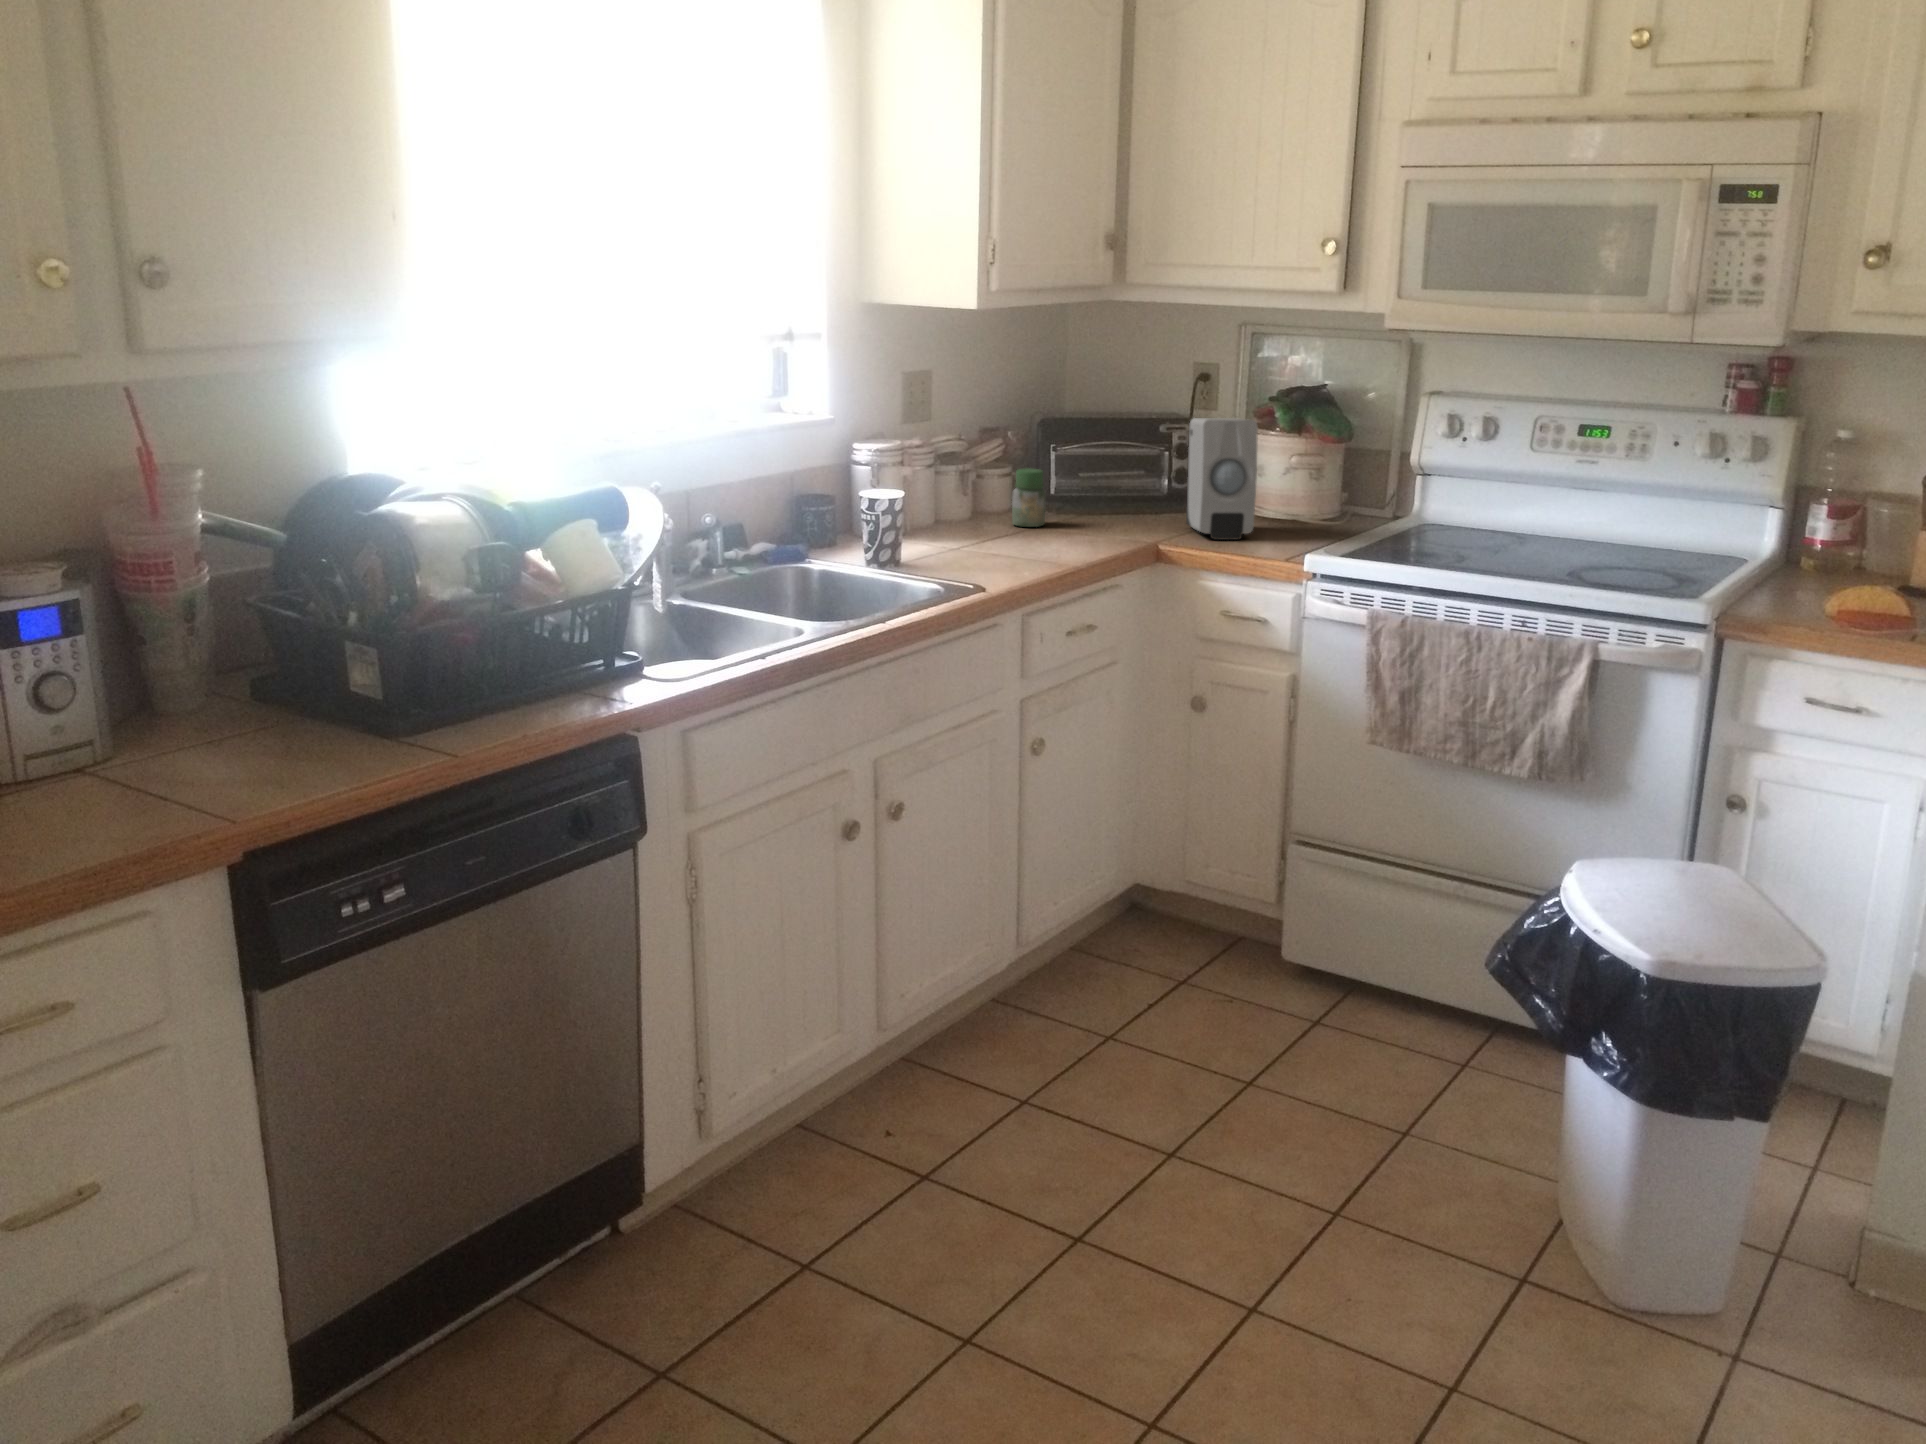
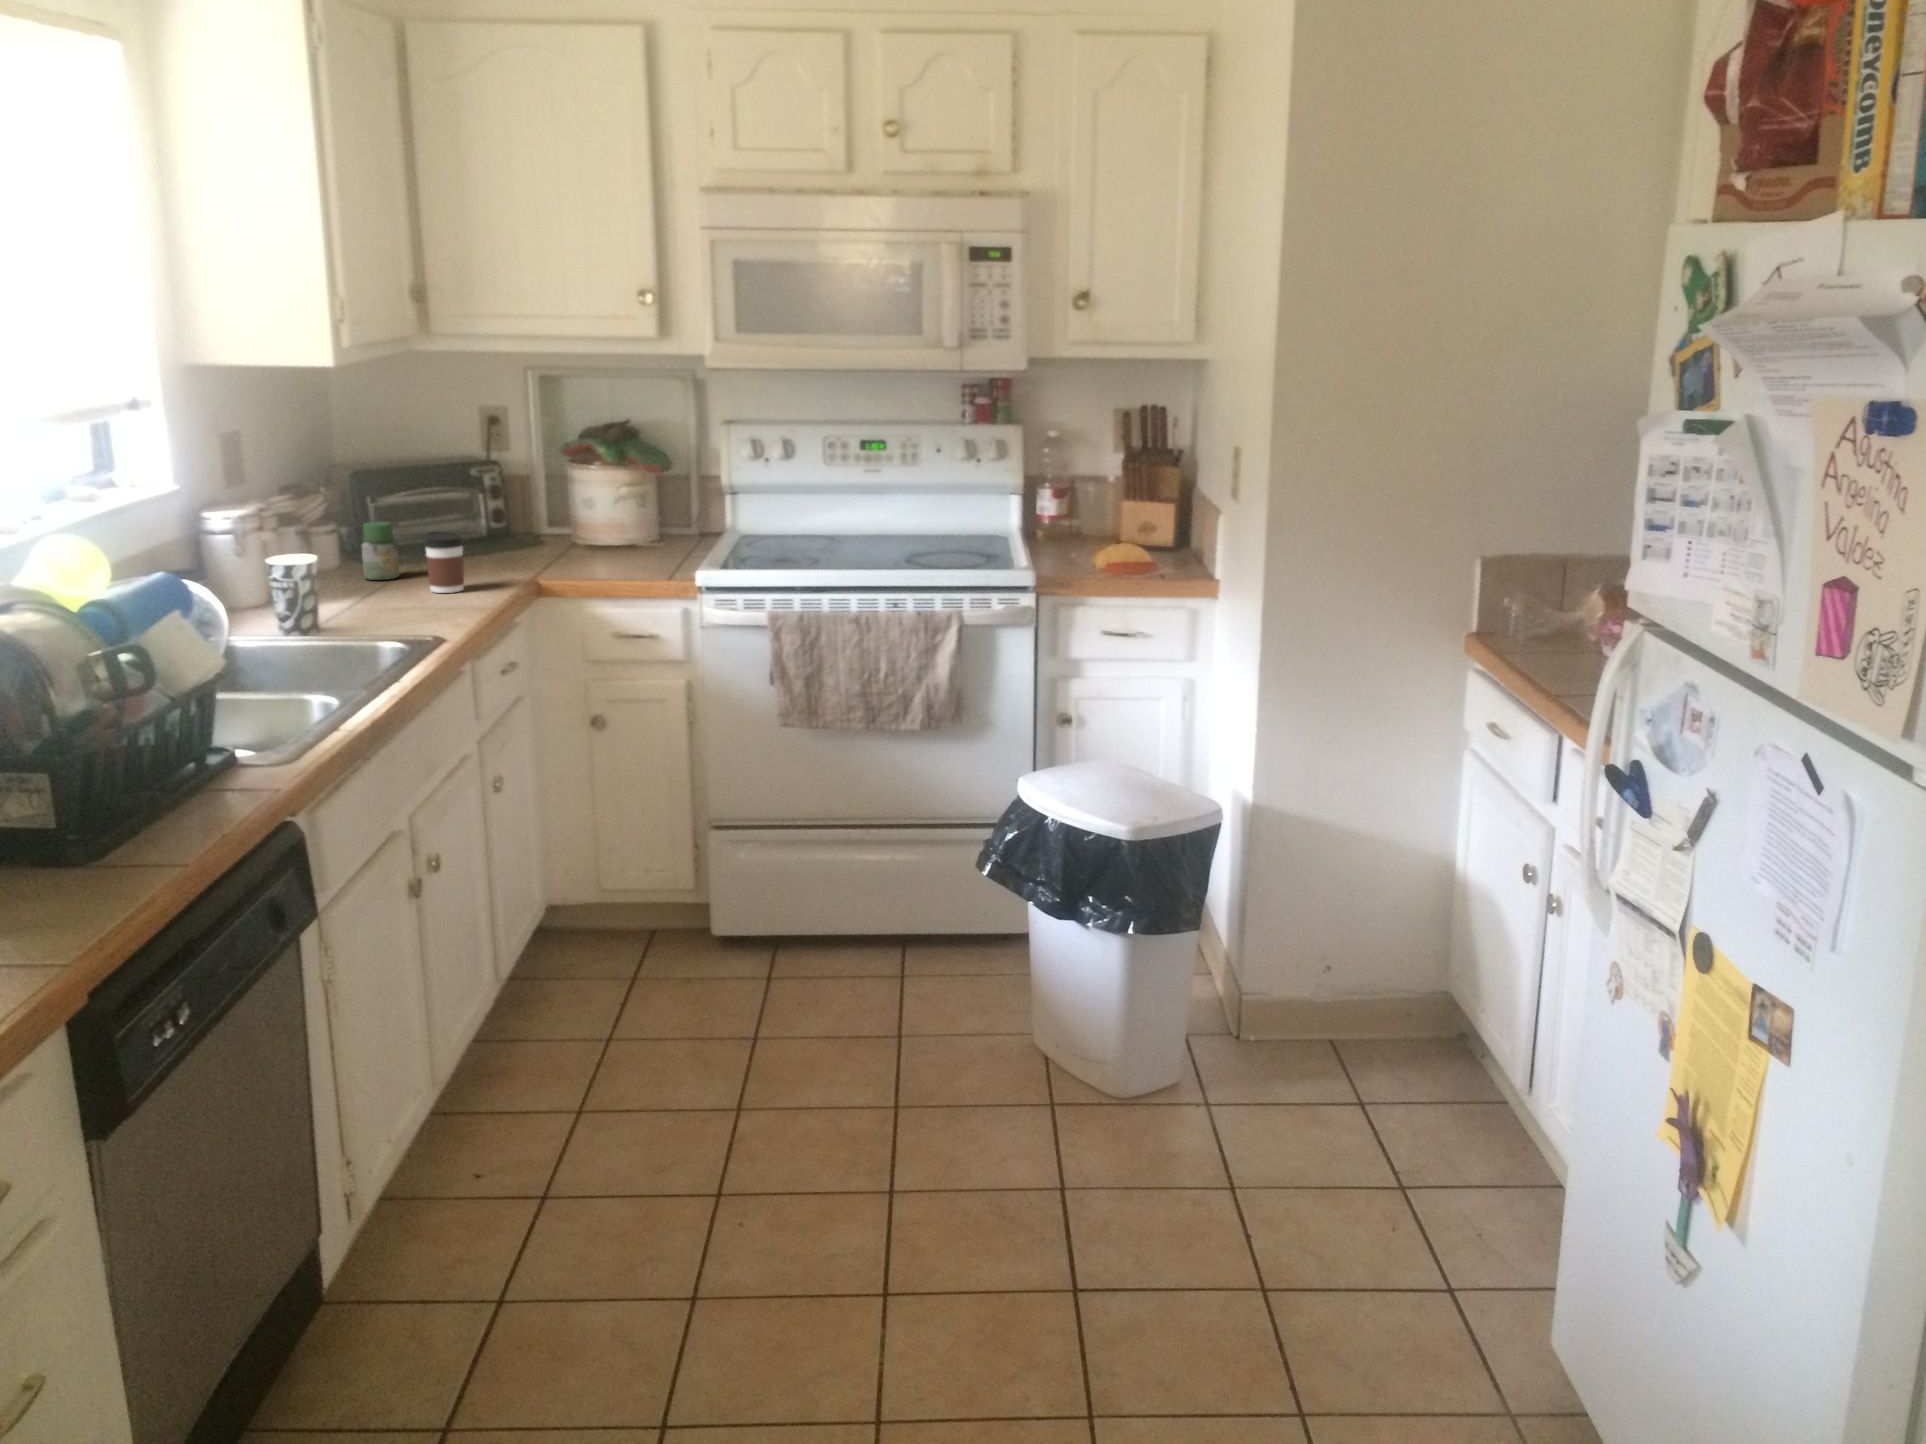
soap dispenser: present [1186,418,1258,540] -> none [526,457,612,569]
coffee cup: none [1046,483,1084,546] -> present [424,532,464,593]

